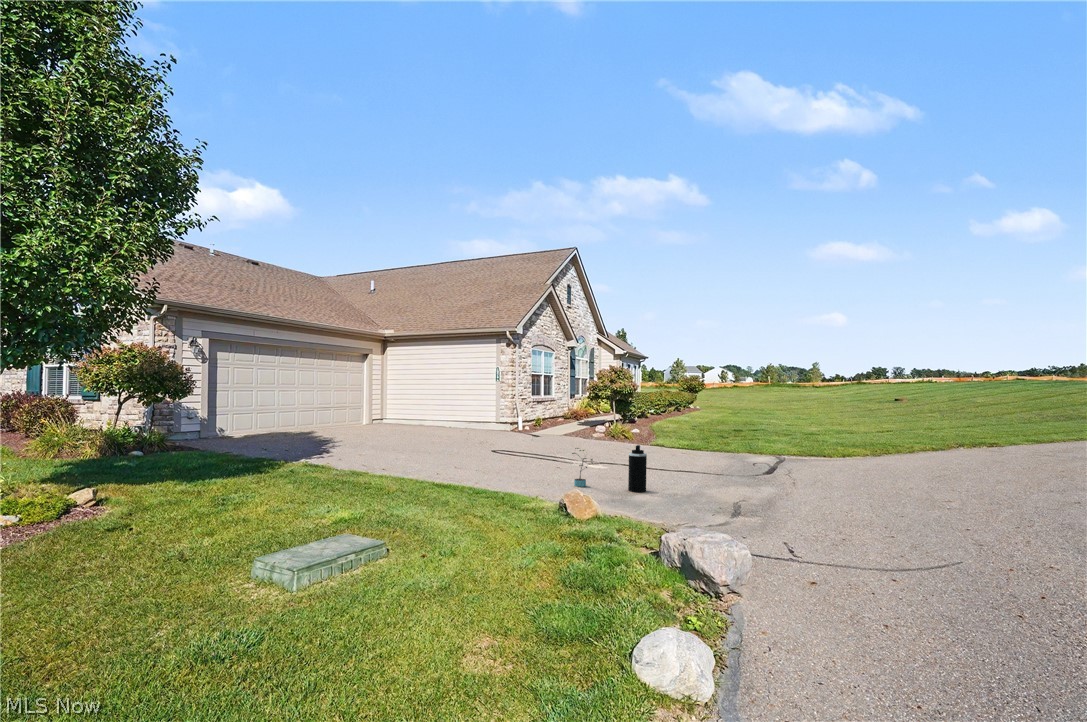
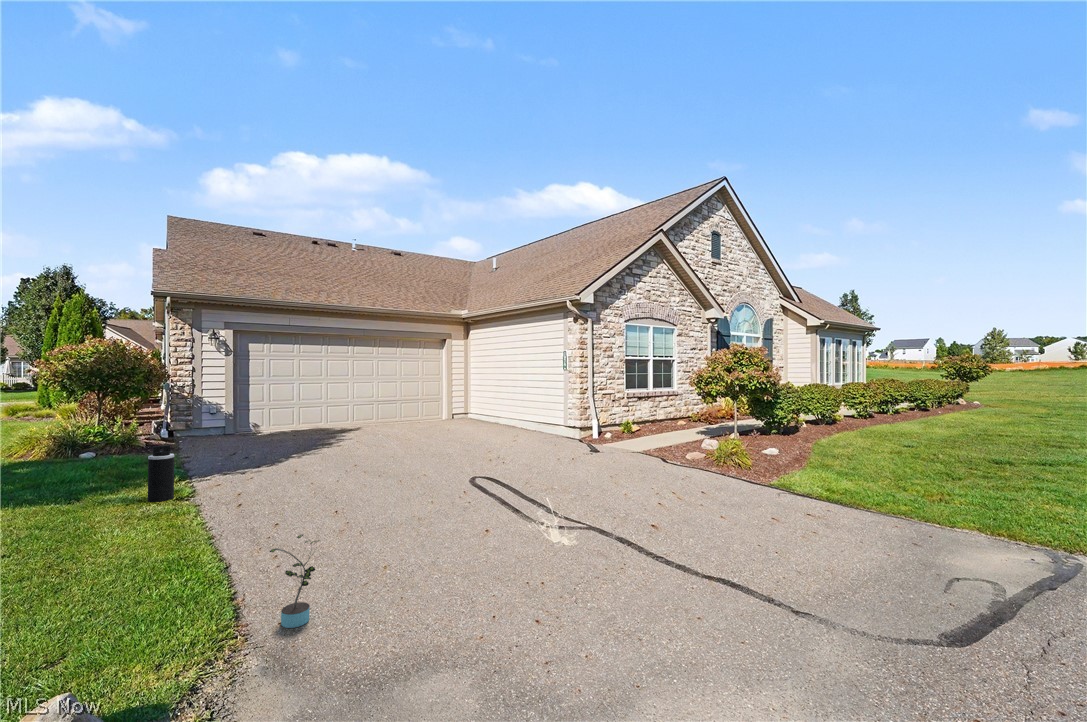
trash can: present [628,445,647,492] -> present [148,445,174,502]

